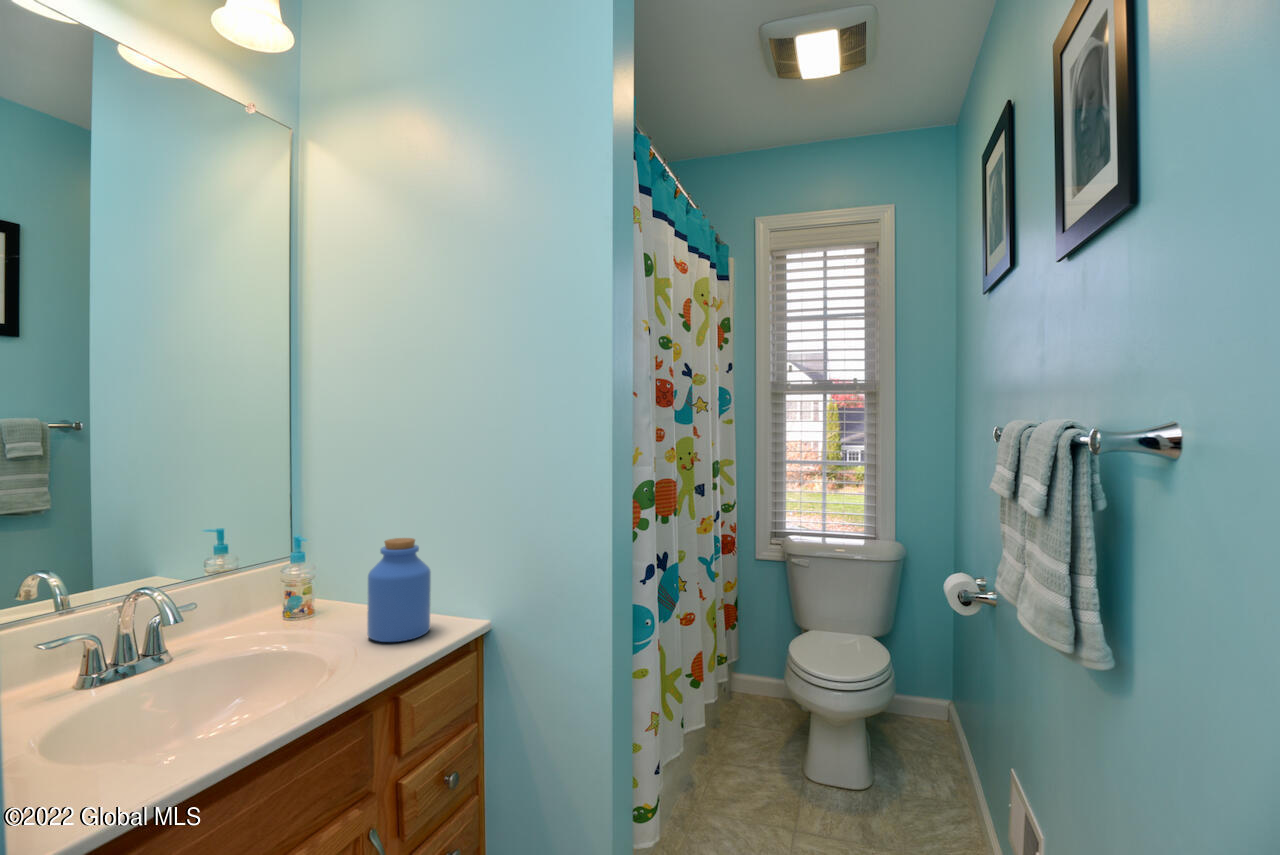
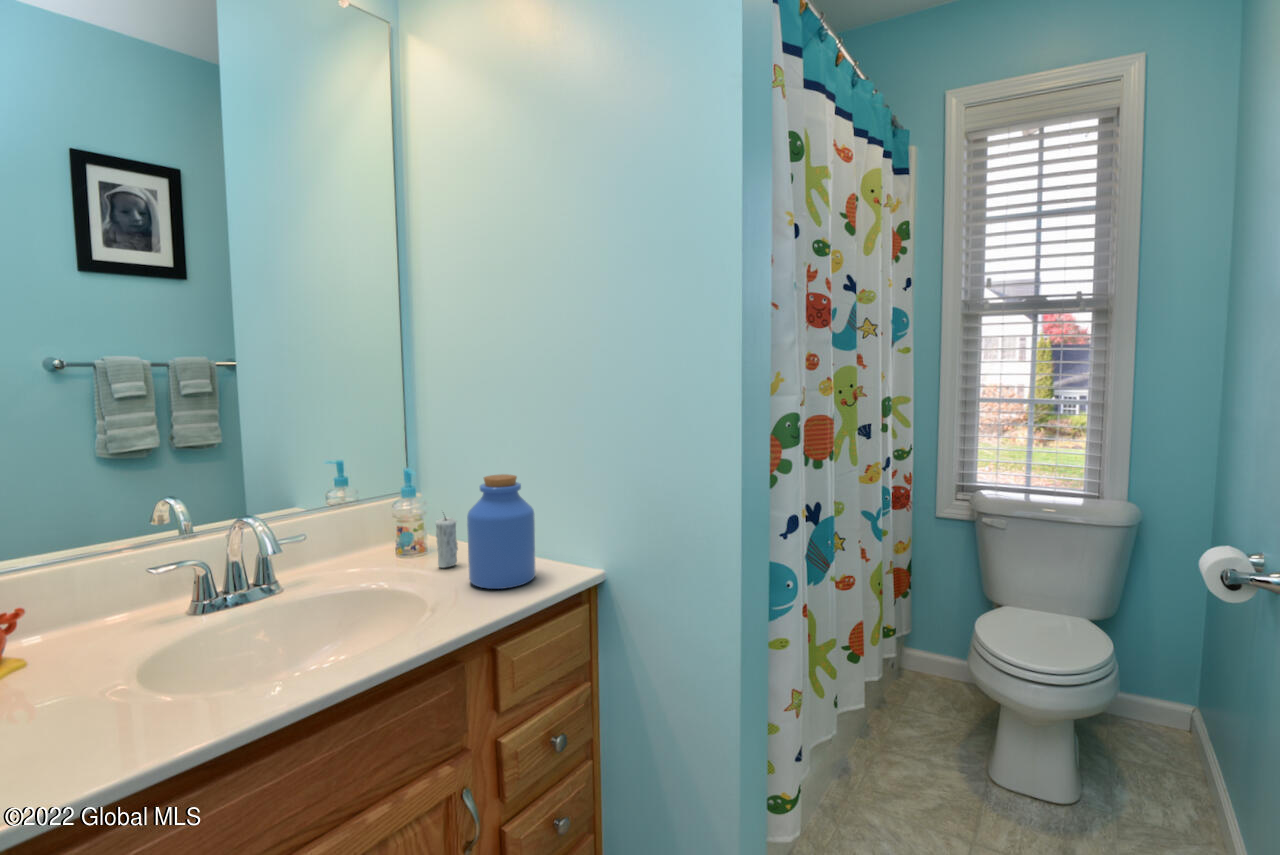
candle: none [329,572,350,628] -> present [436,517,458,568]

